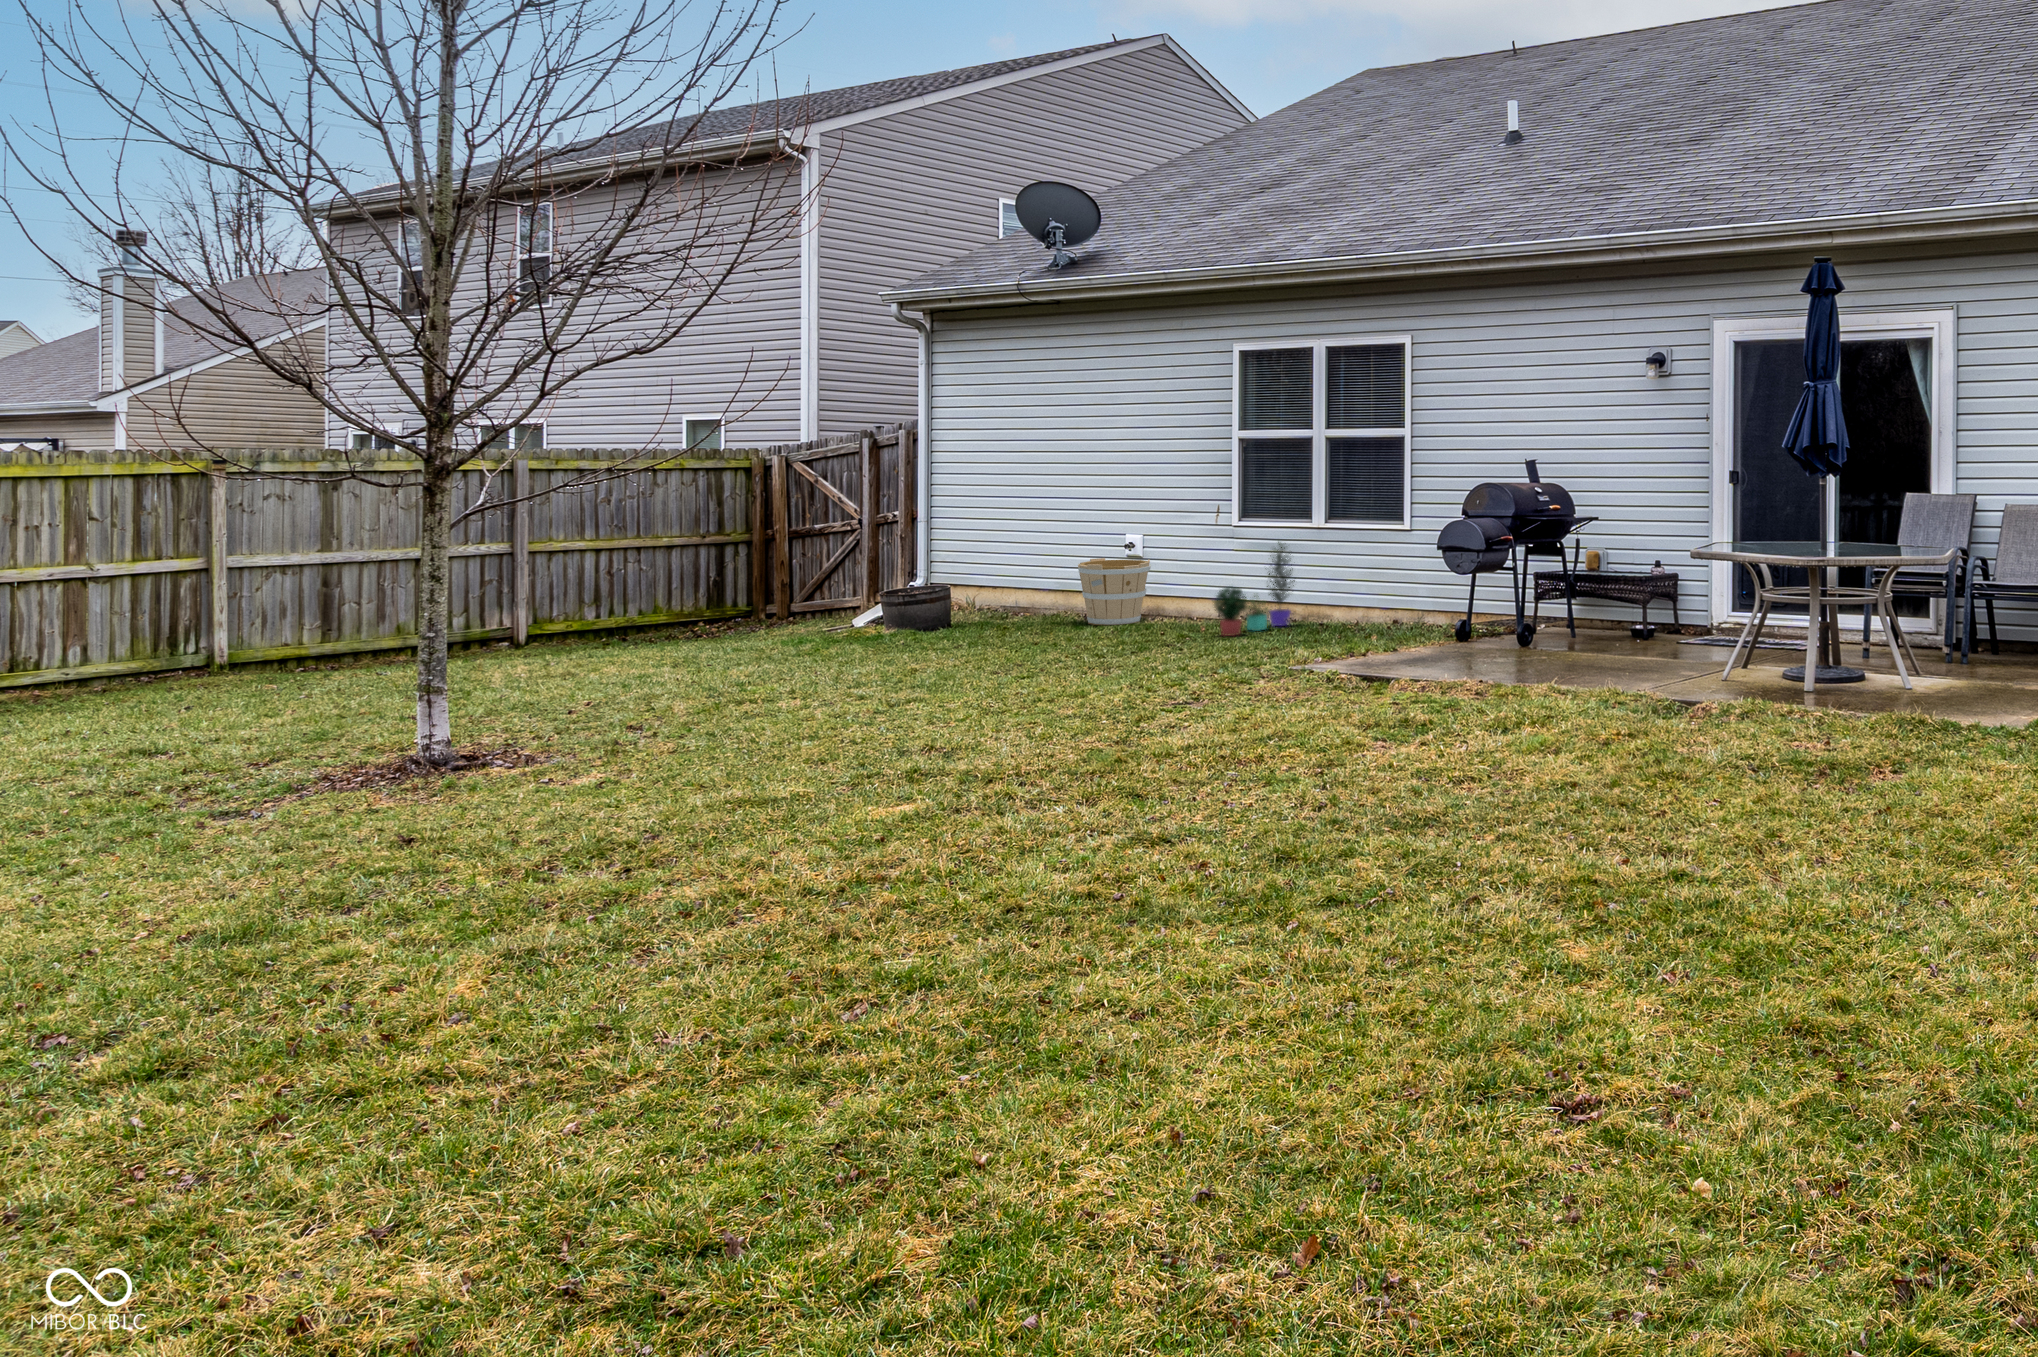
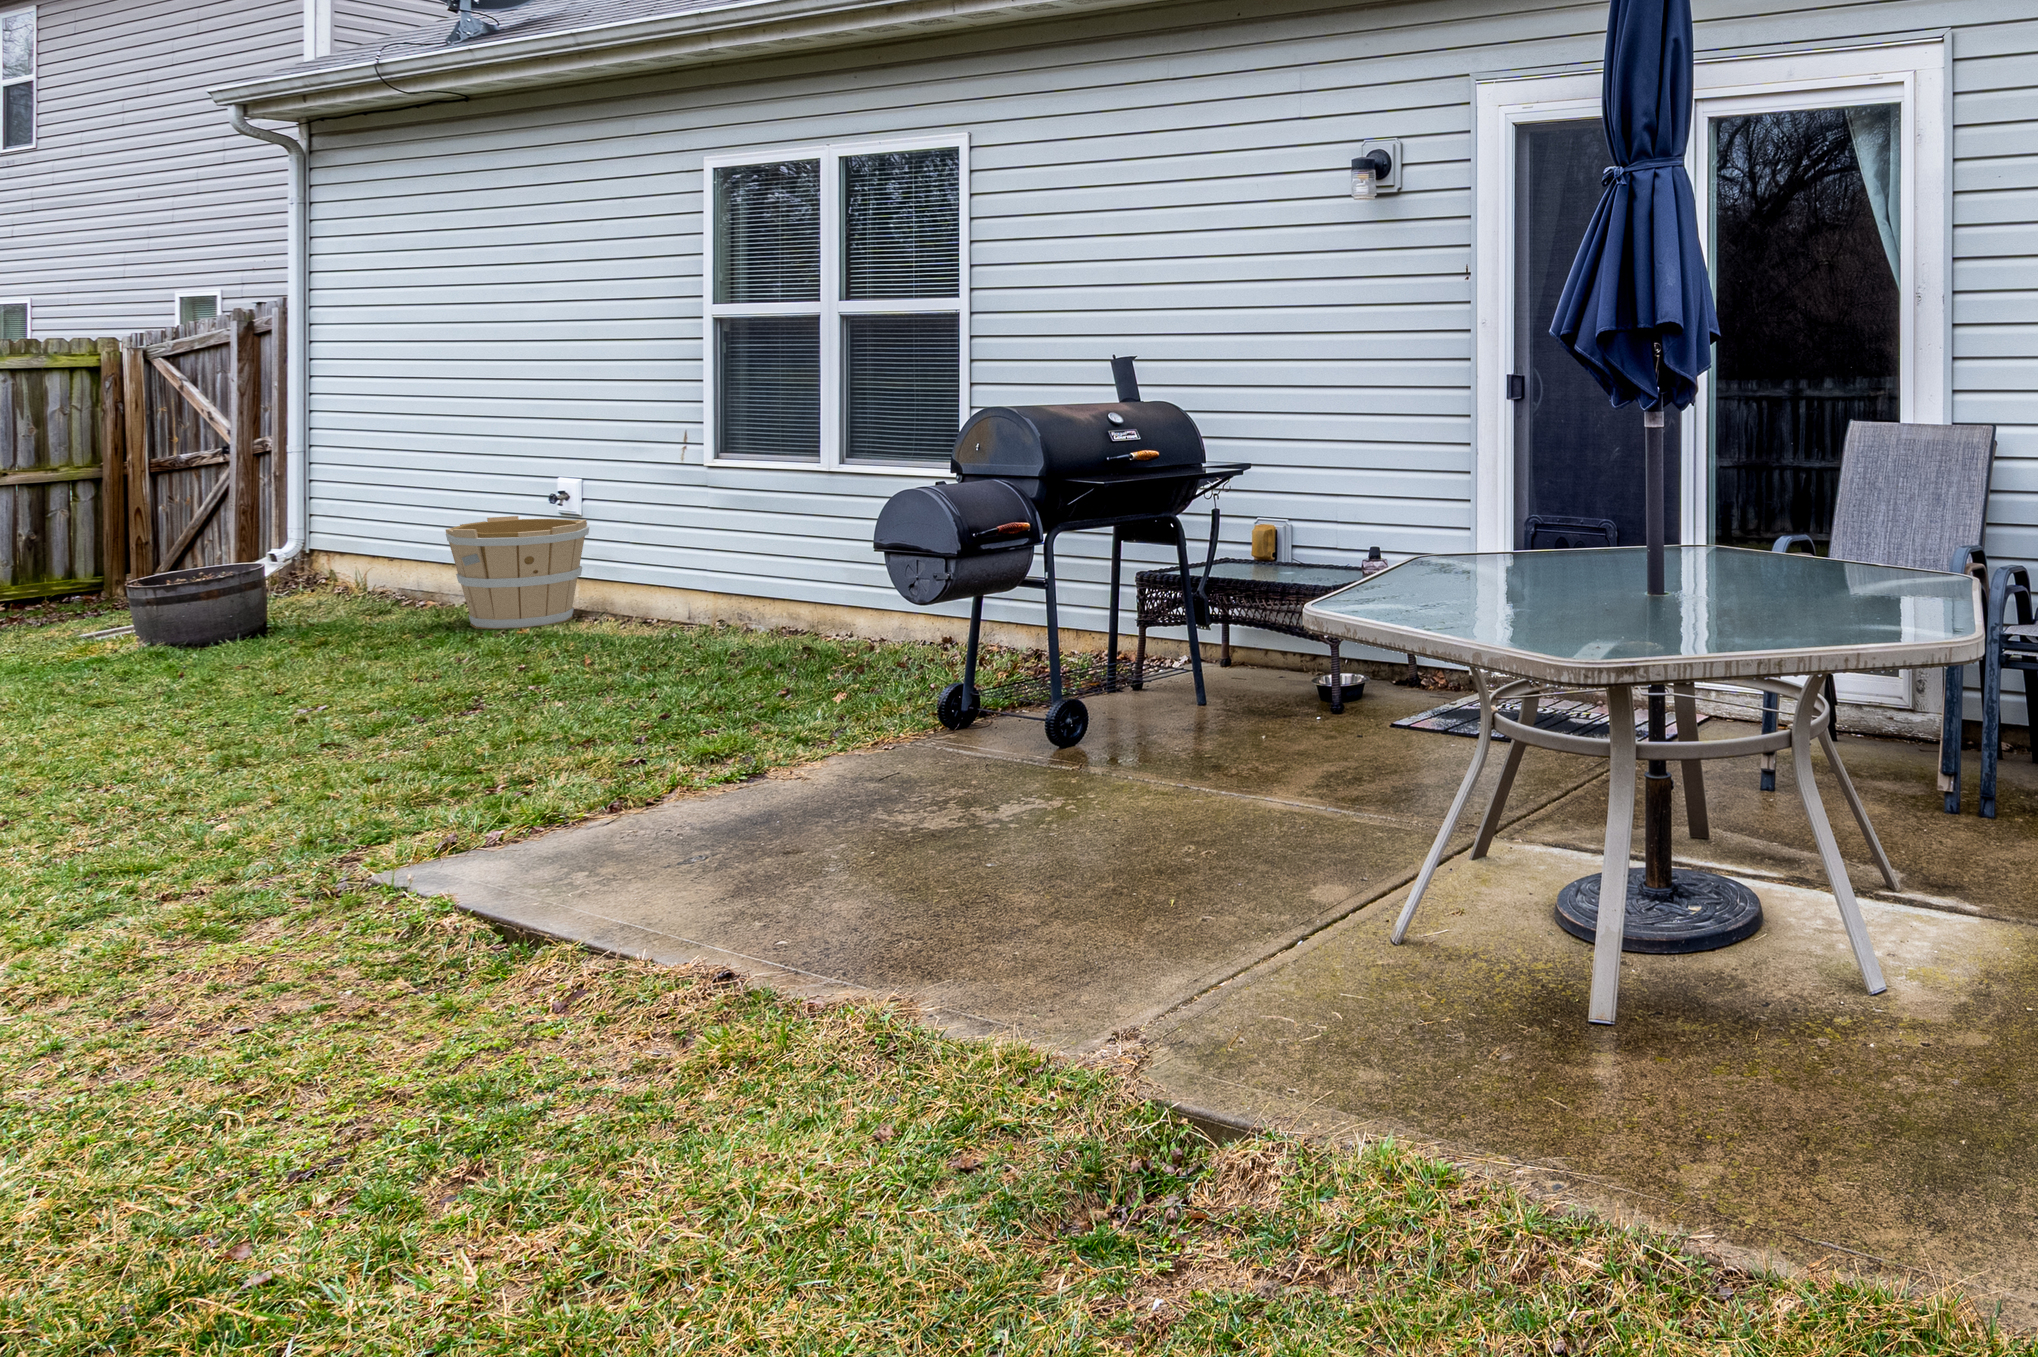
potted plant: present [1214,542,1295,636] -> none [604,491,797,663]

